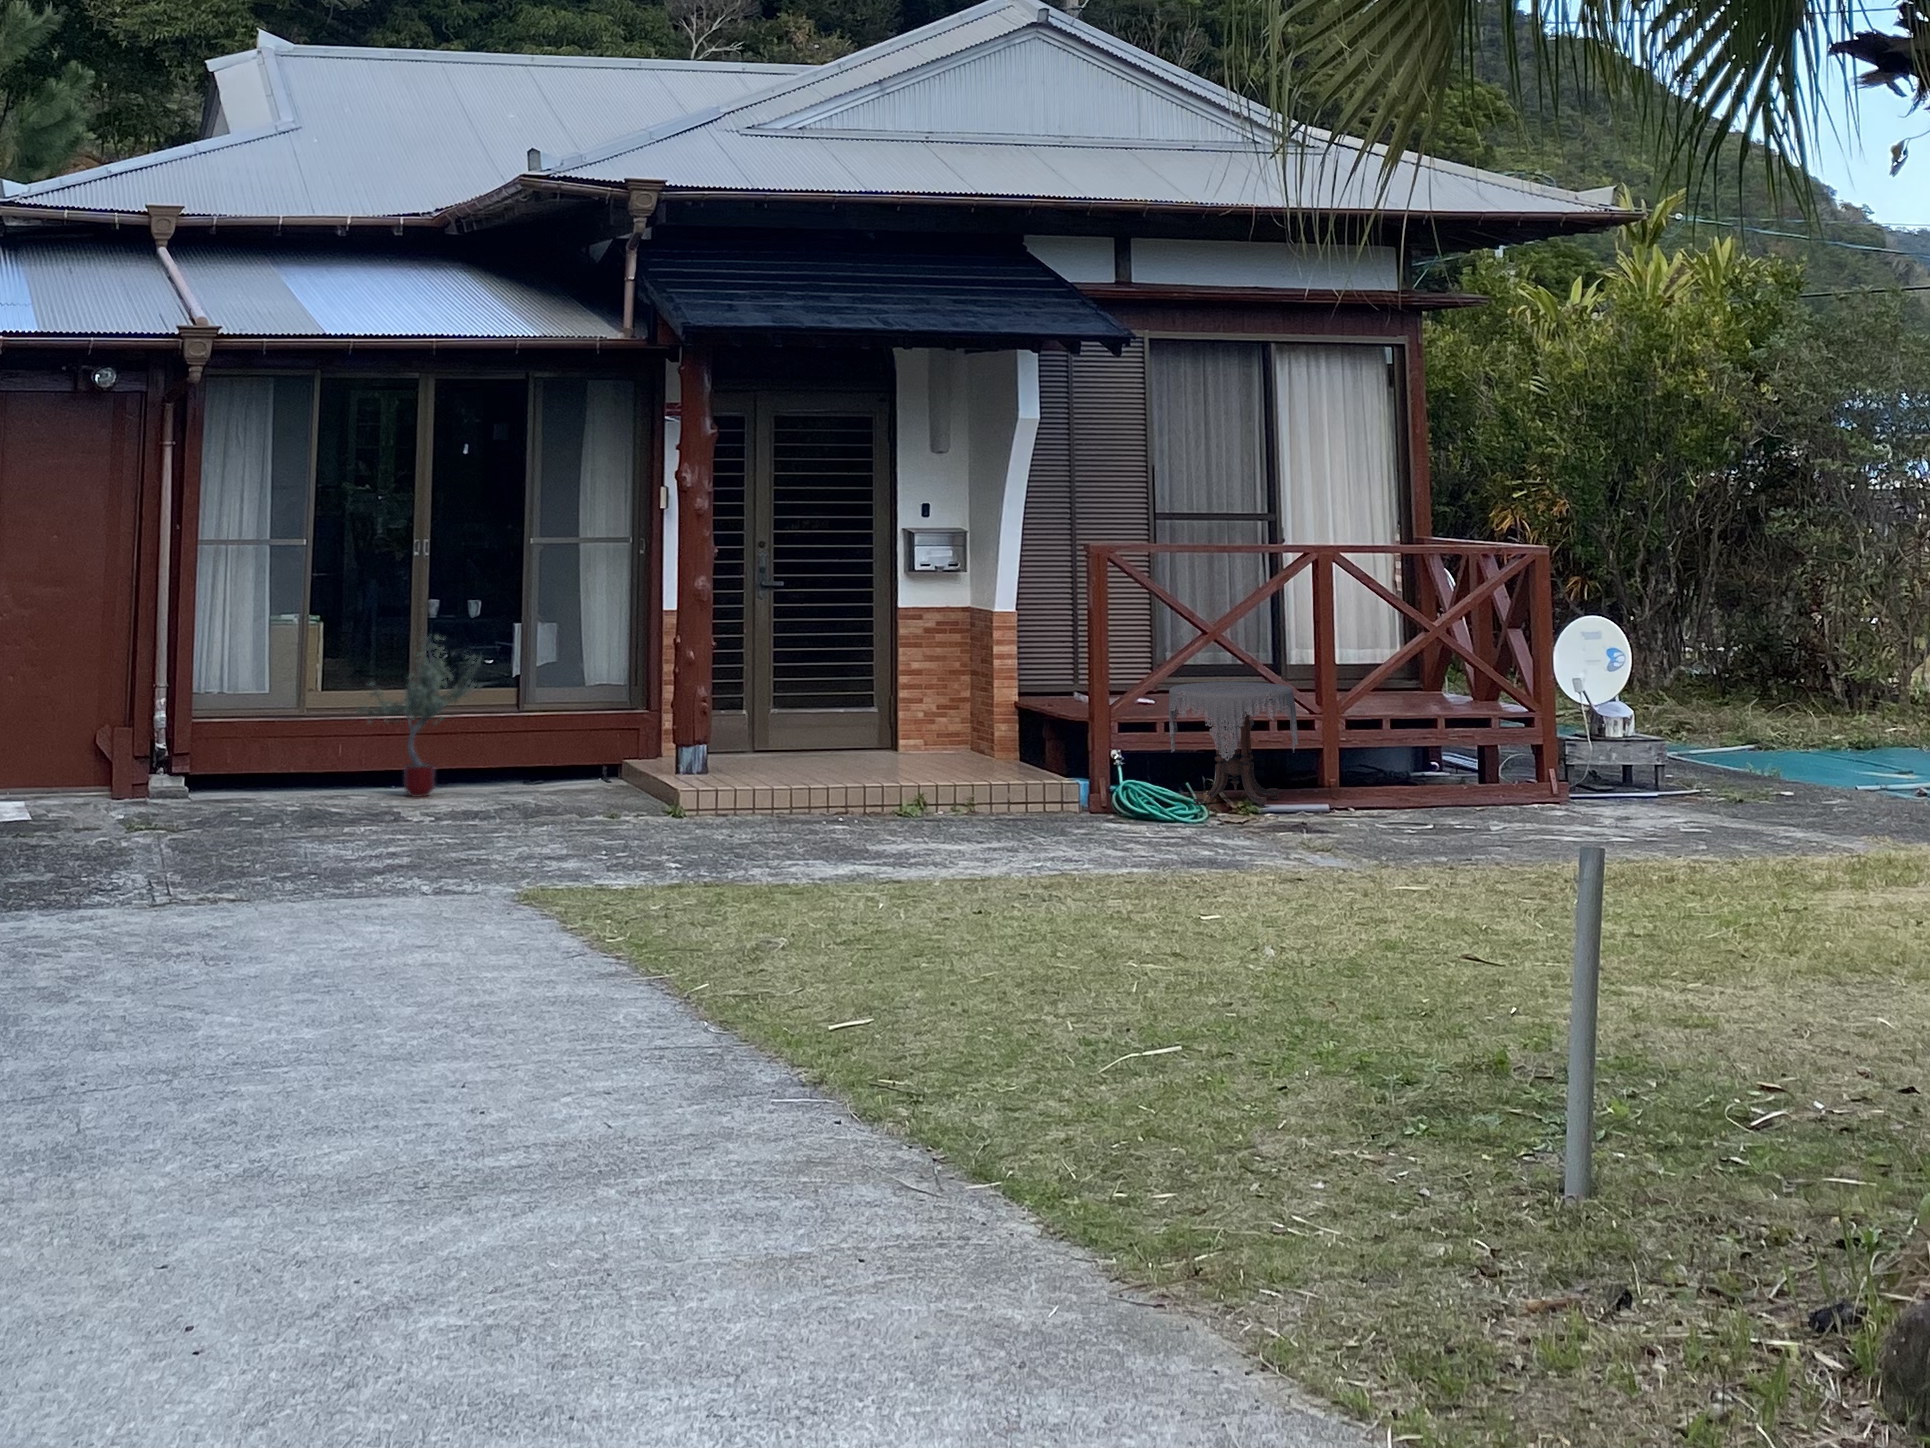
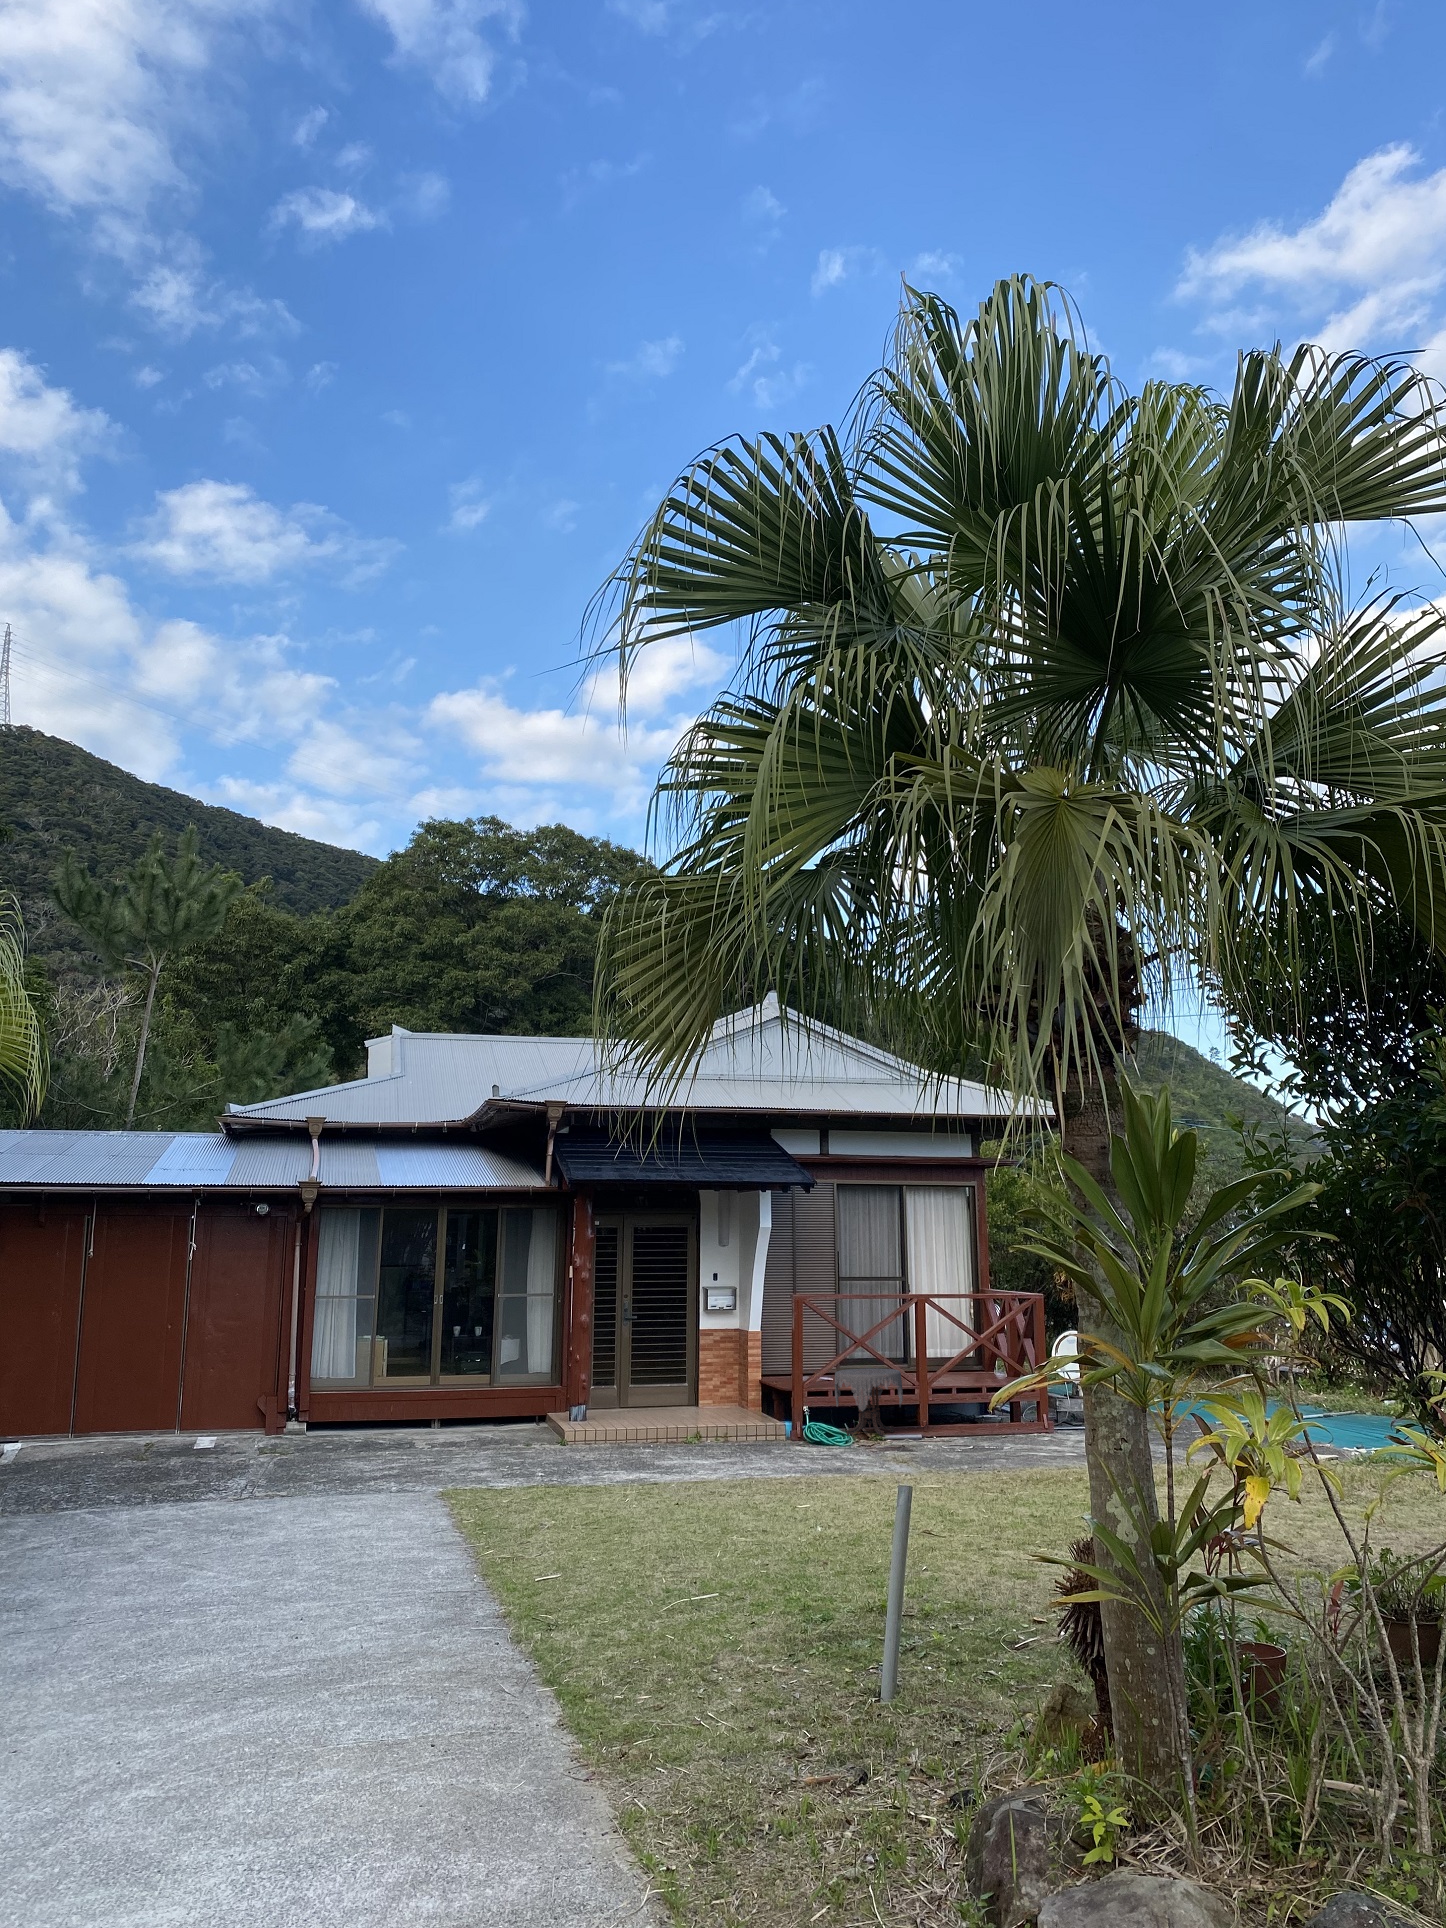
potted tree: present [358,636,482,797] -> none [398,1345,469,1434]

